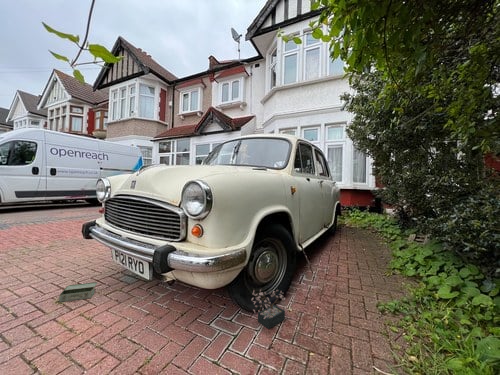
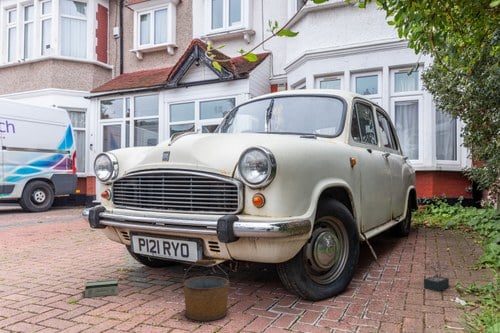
bucket: none [126,282,171,344] -> present [183,260,230,321]
decorative plant: present [252,290,285,329] -> present [418,257,450,291]

